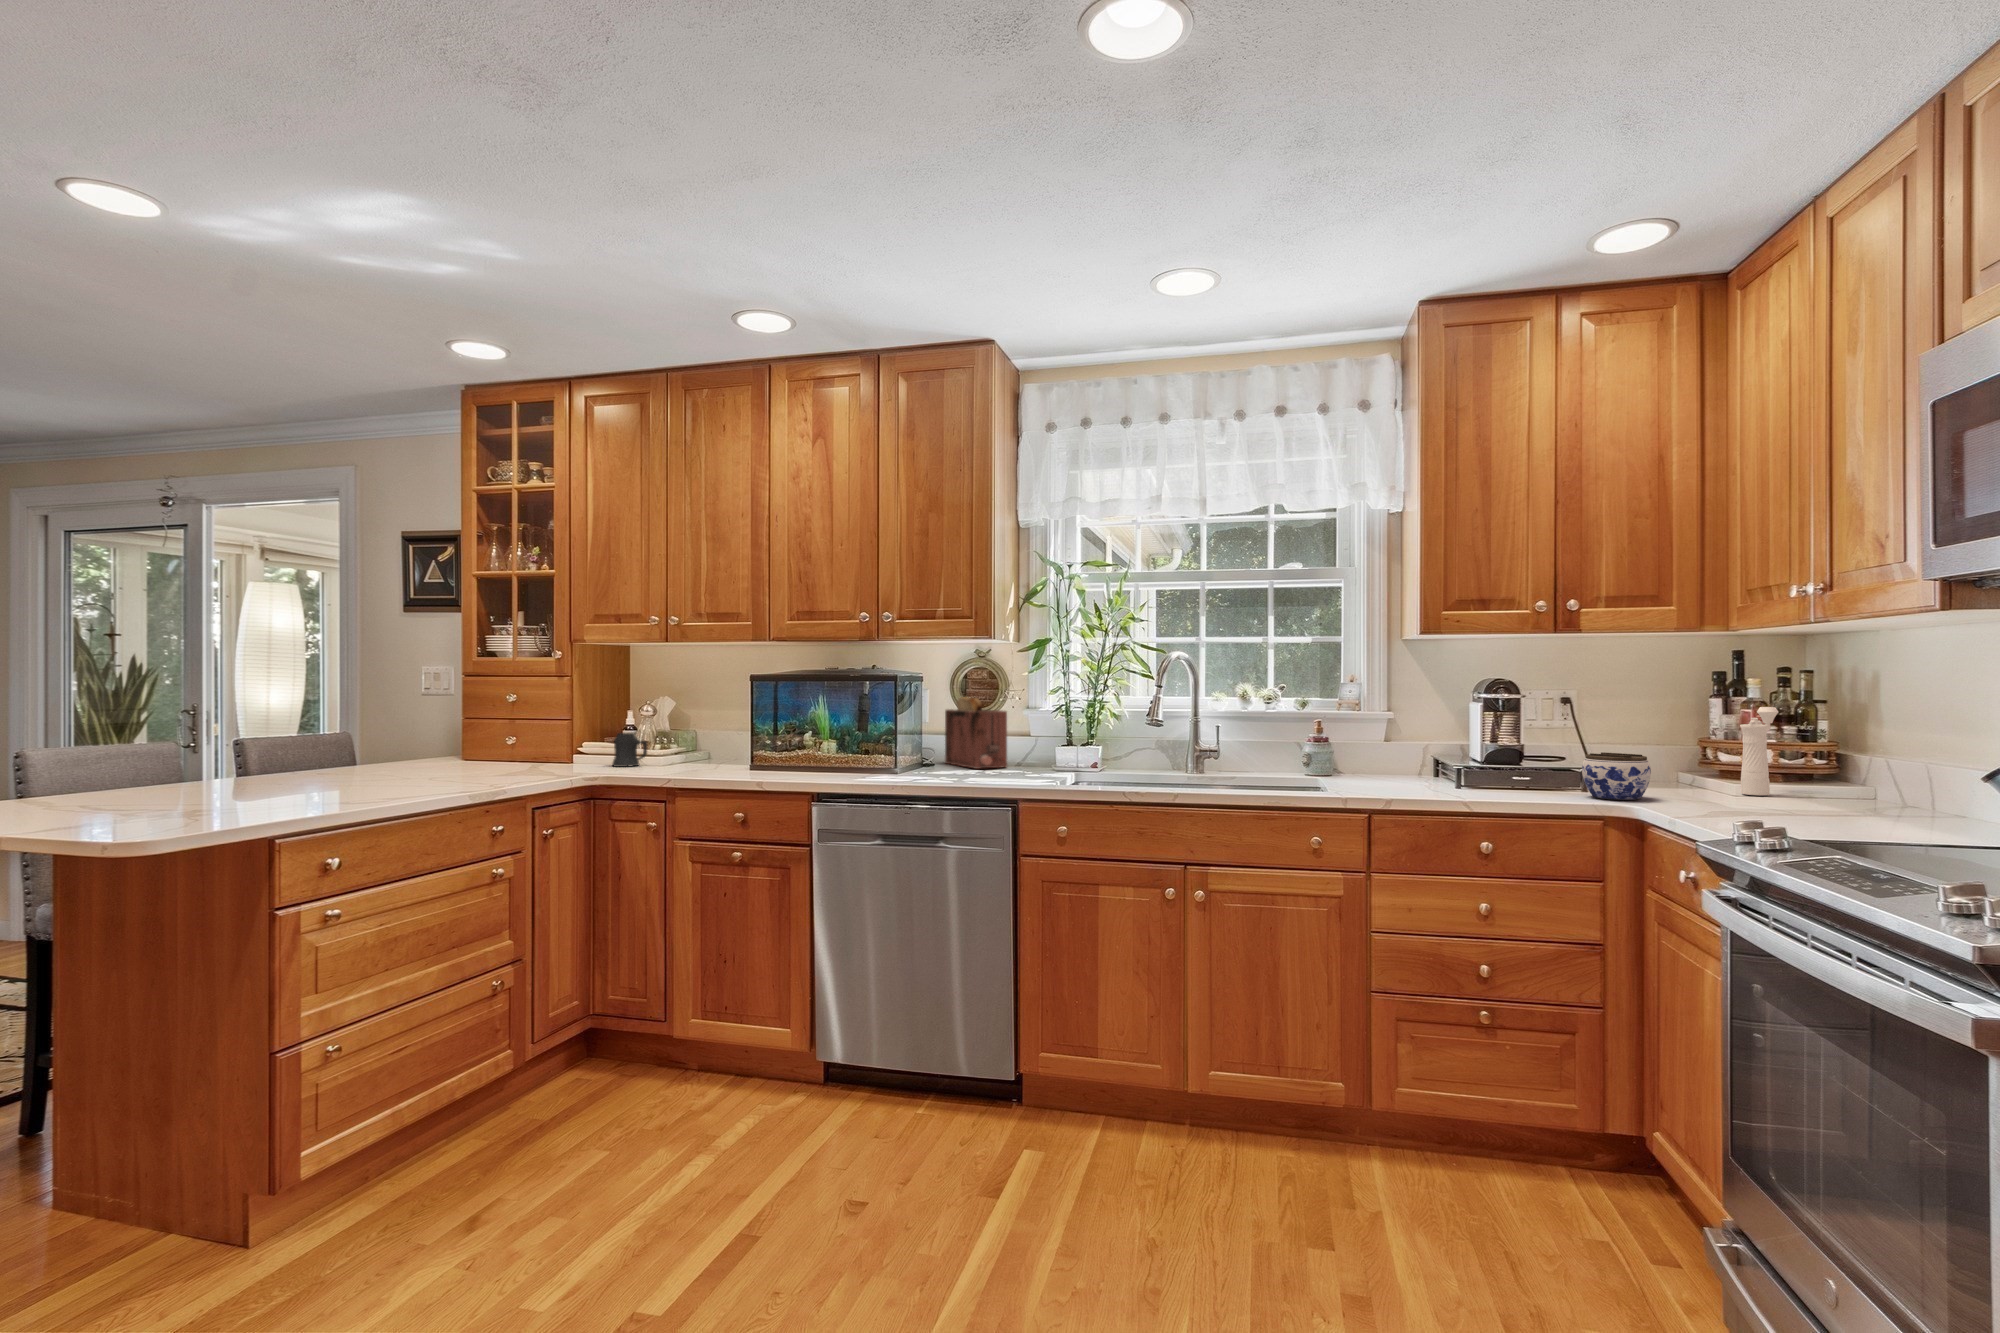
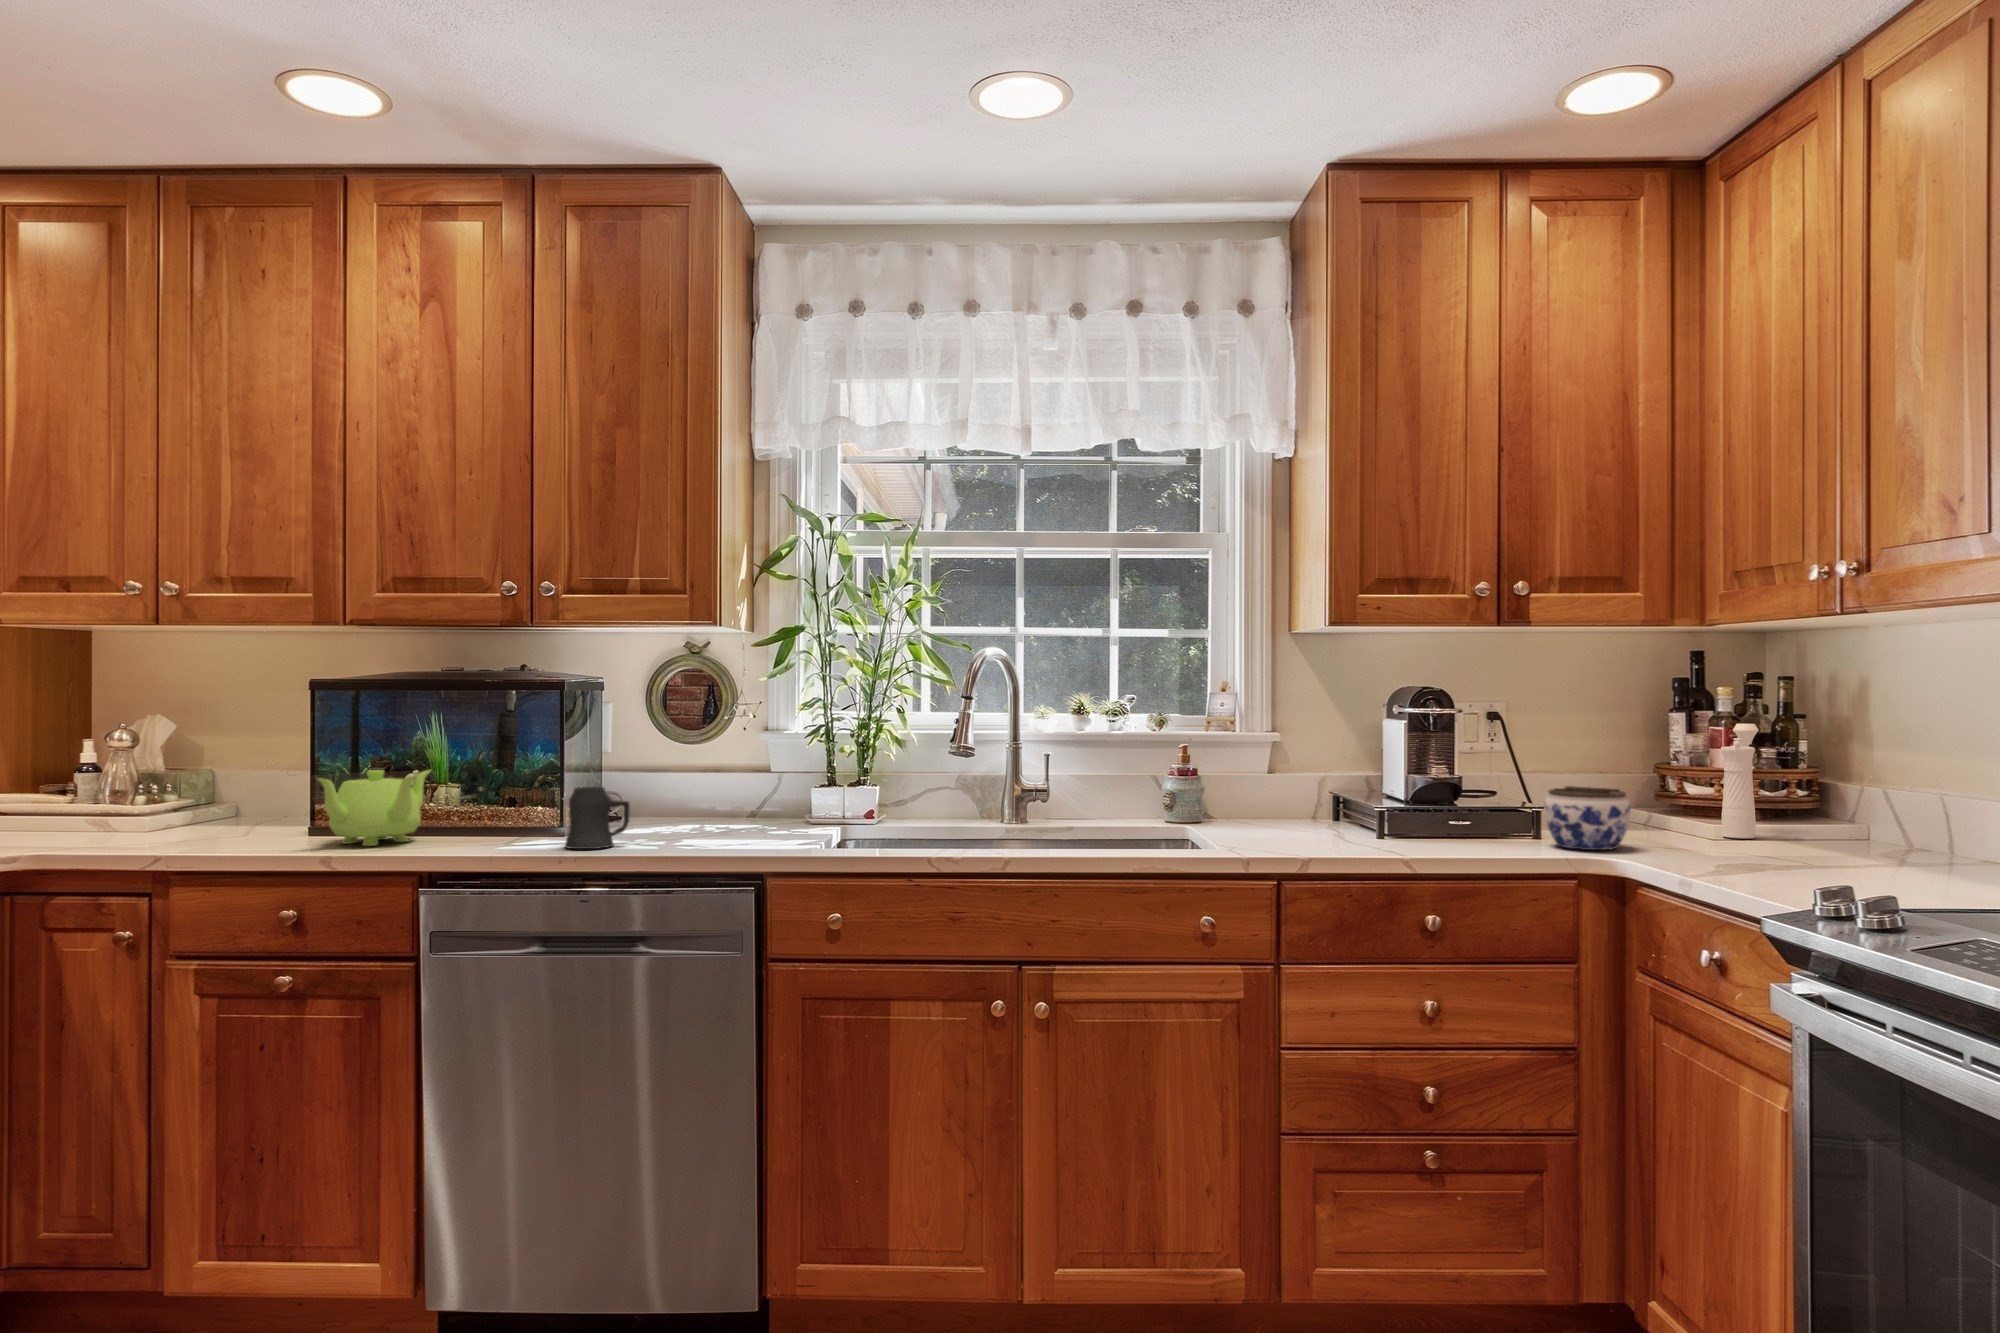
toaster: present [945,697,1007,769] -> none [636,713,735,823]
teapot: none [751,730,819,777] -> present [318,770,431,846]
mug: present [612,733,647,767] -> present [565,787,630,849]

